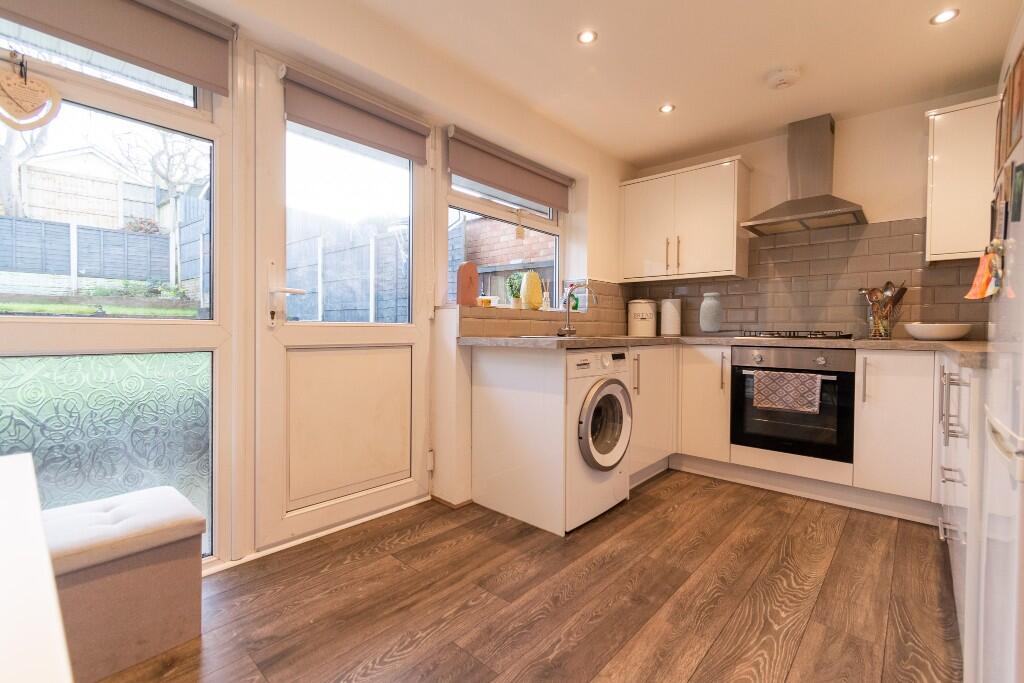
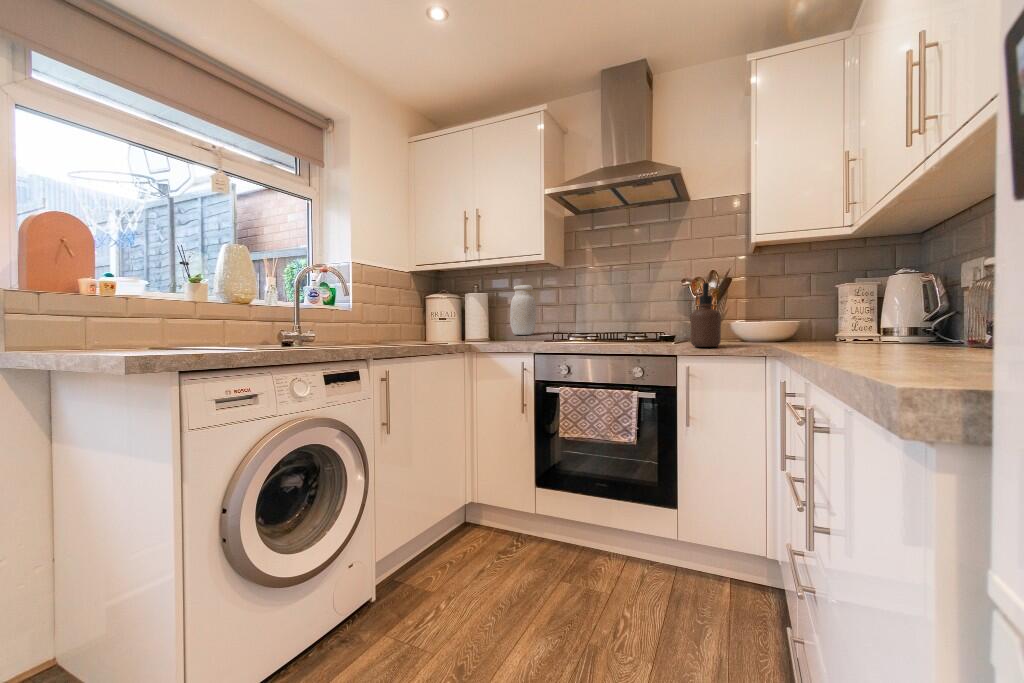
soap dispenser: none [869,294,896,342] -> present [691,283,721,347]

